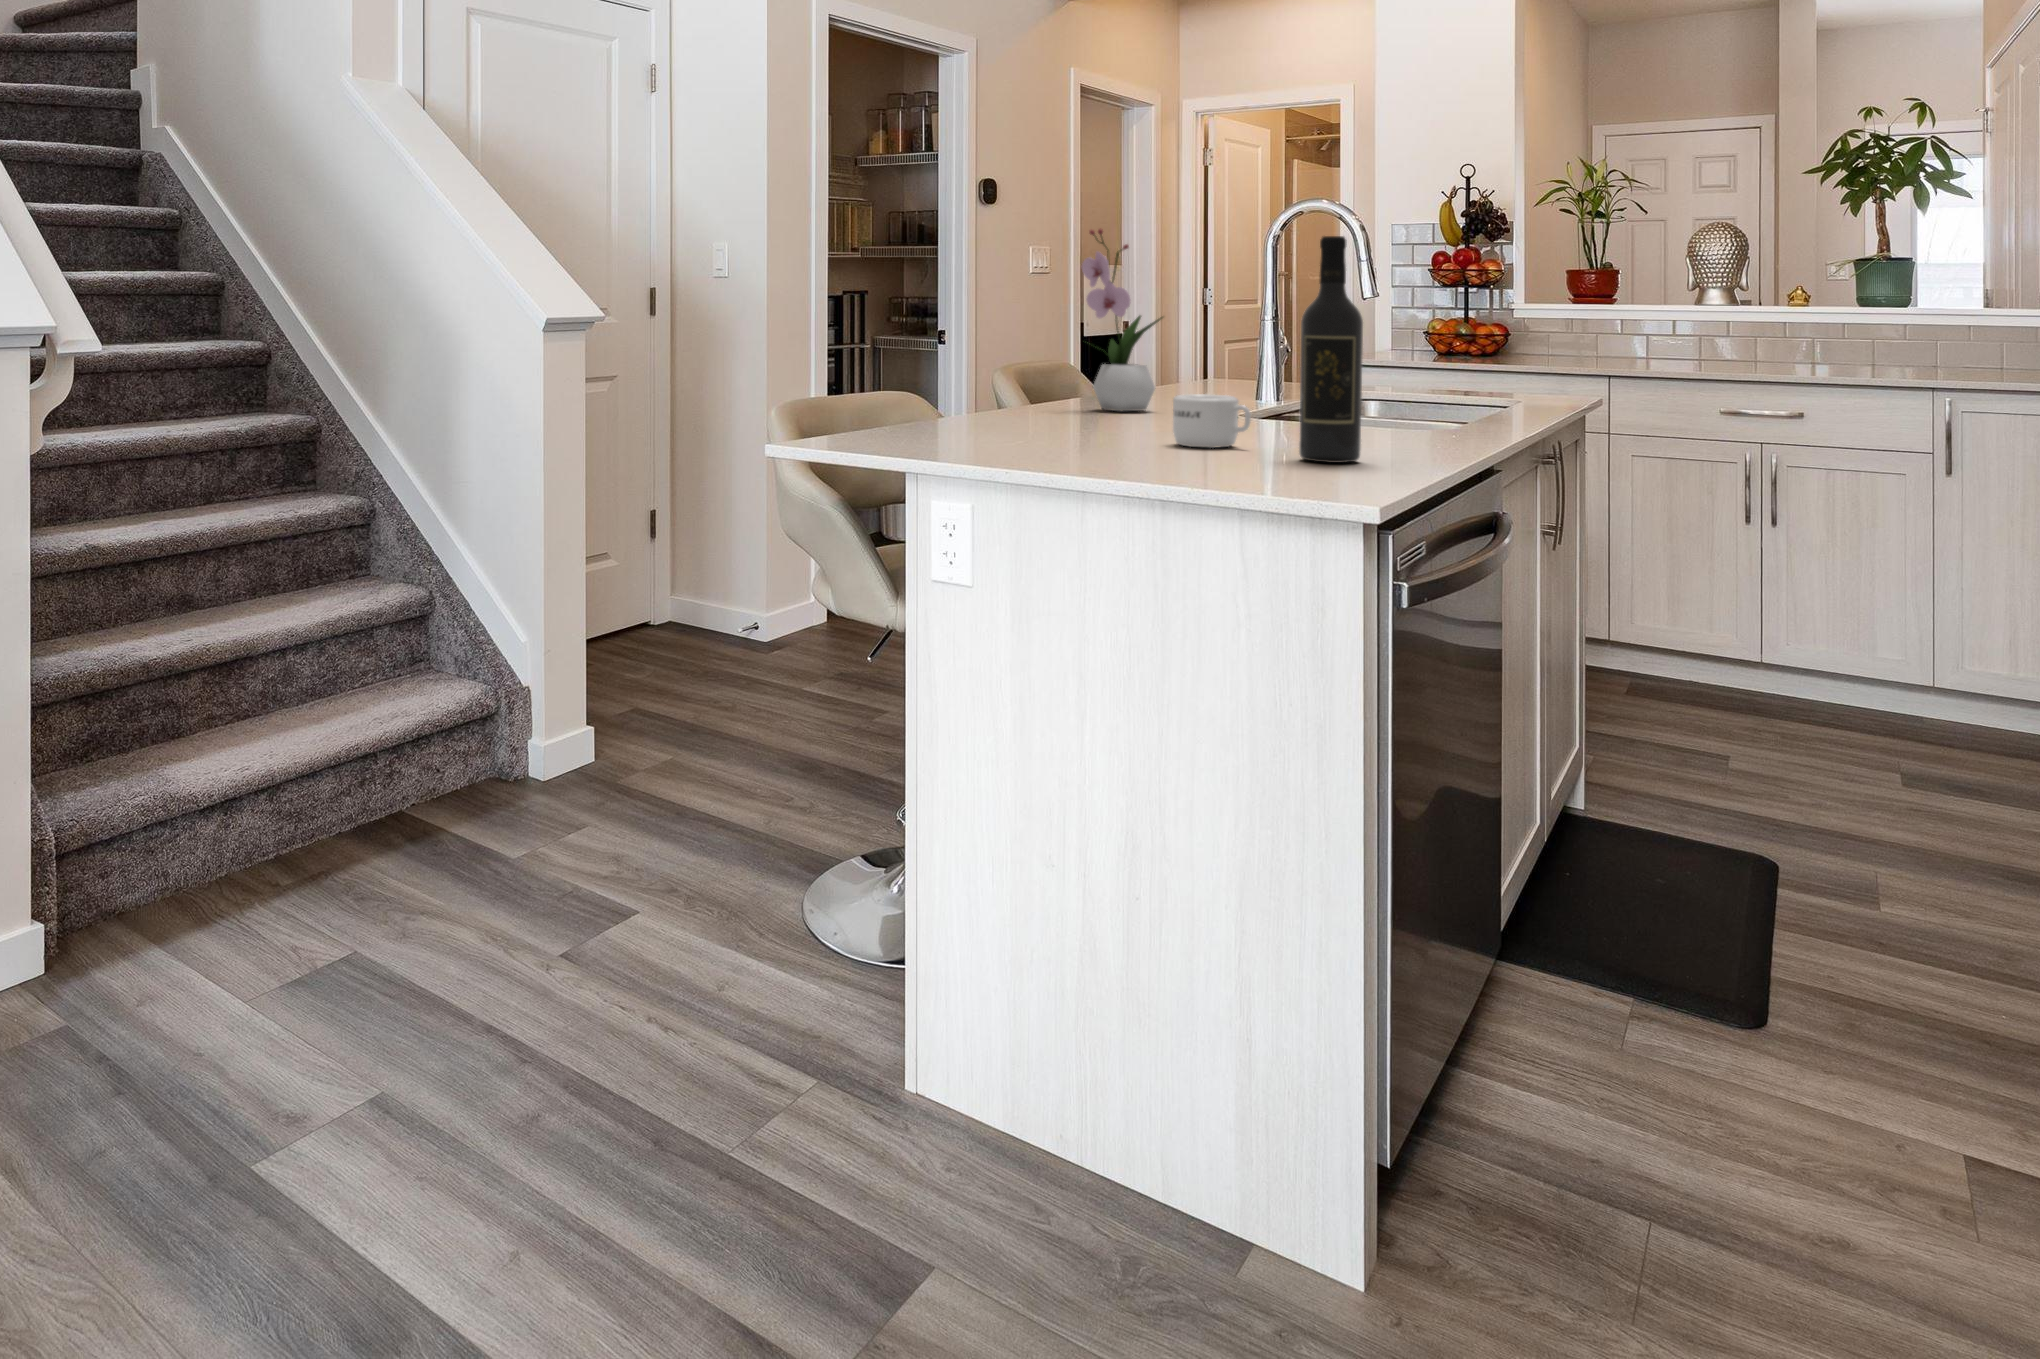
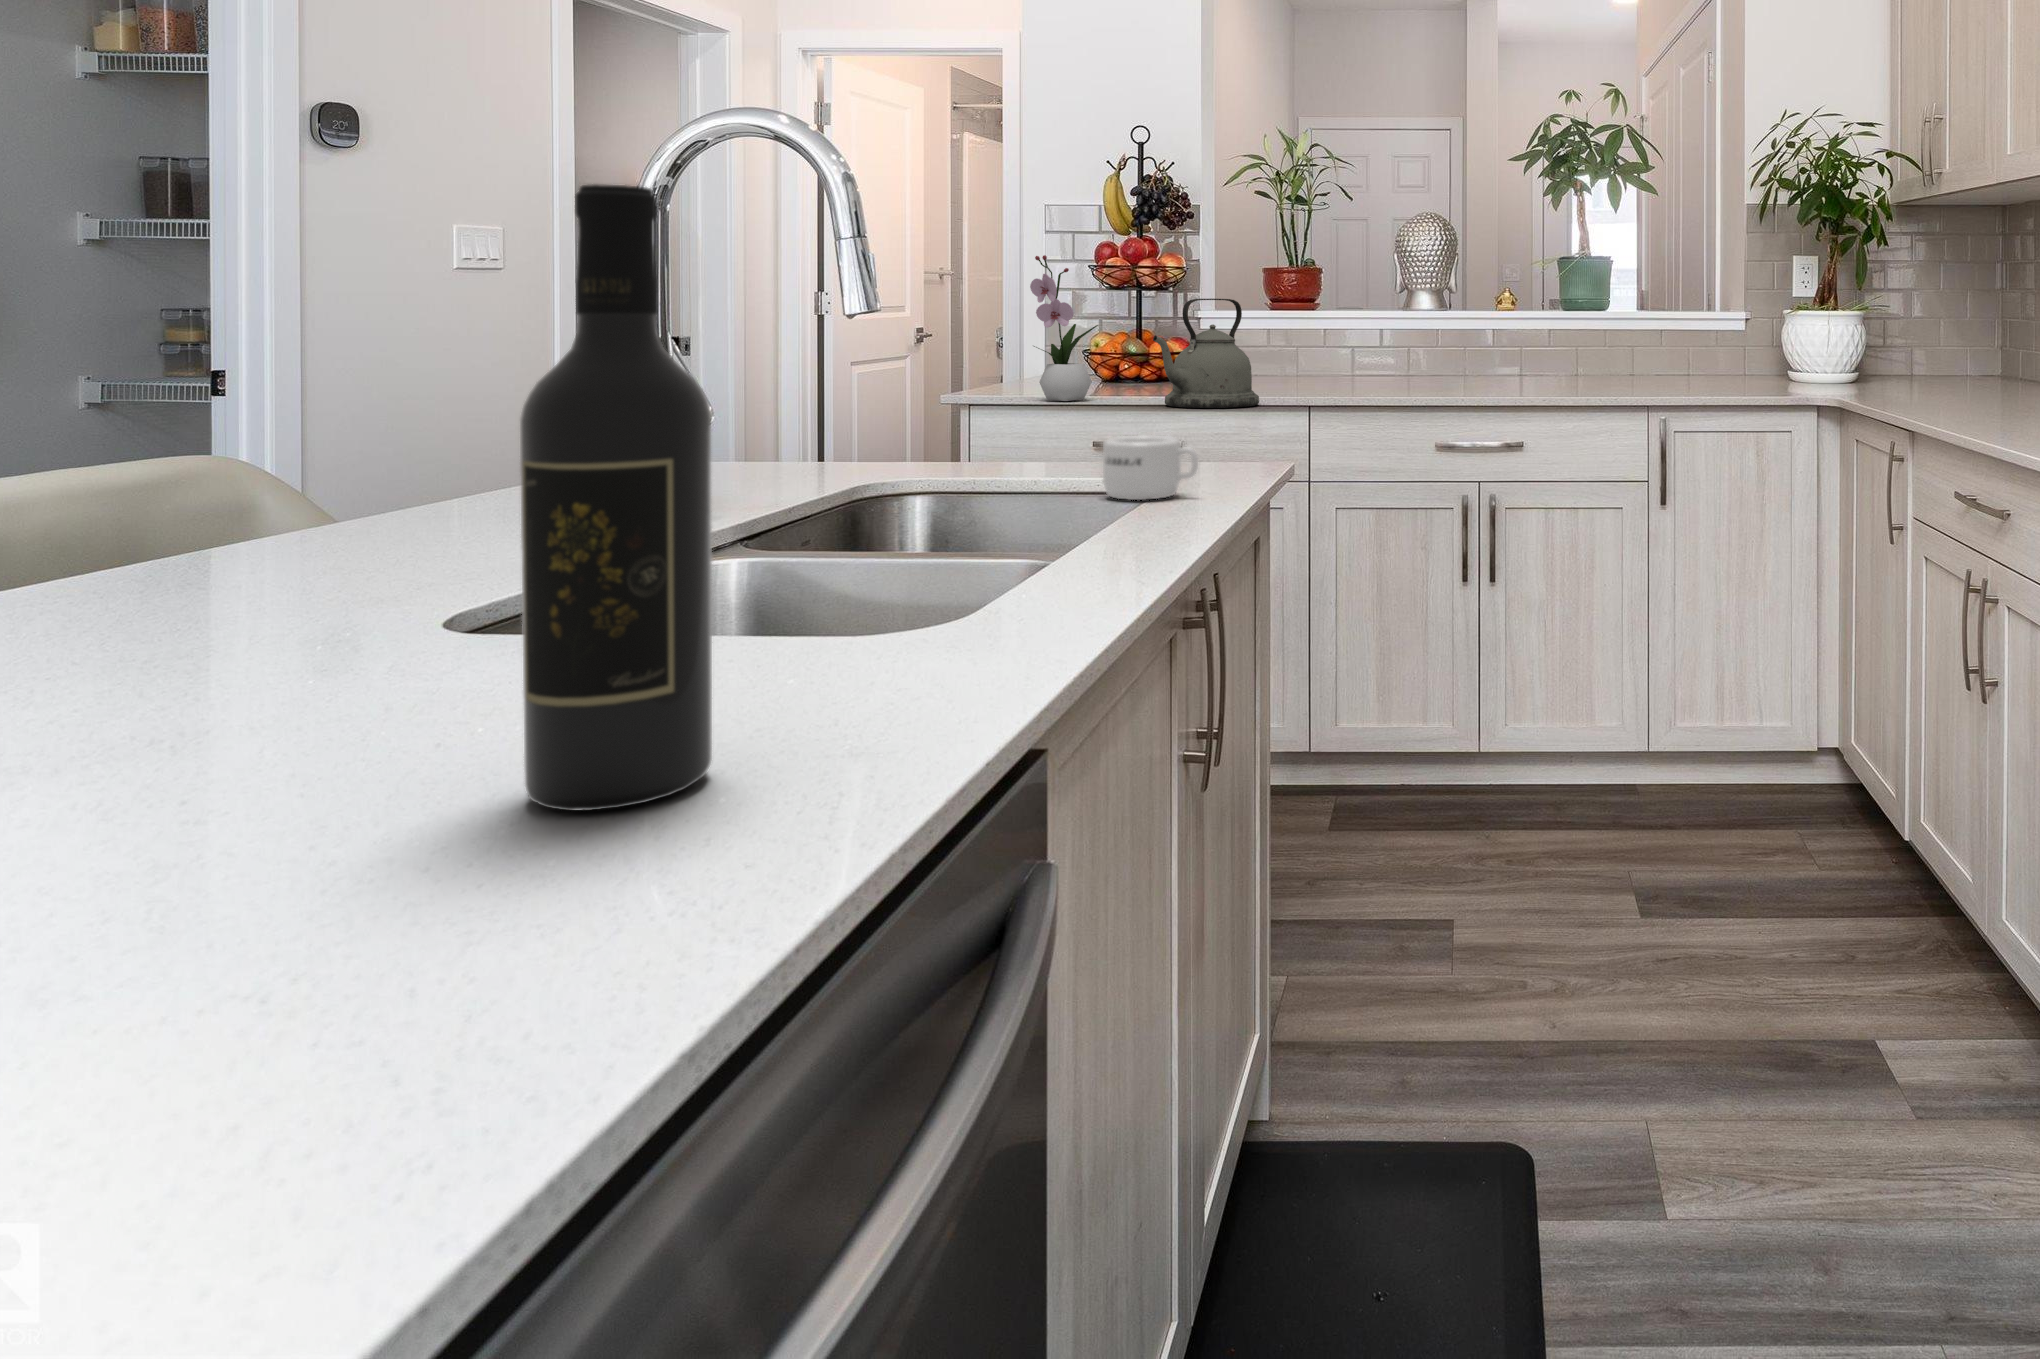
flower arrangement: present [1082,229,1163,411] -> present [1030,255,1098,401]
kettle: none [1480,294,1566,379] -> present [1153,299,1259,408]
mug: present [1173,394,1251,448] -> present [1103,435,1198,500]

